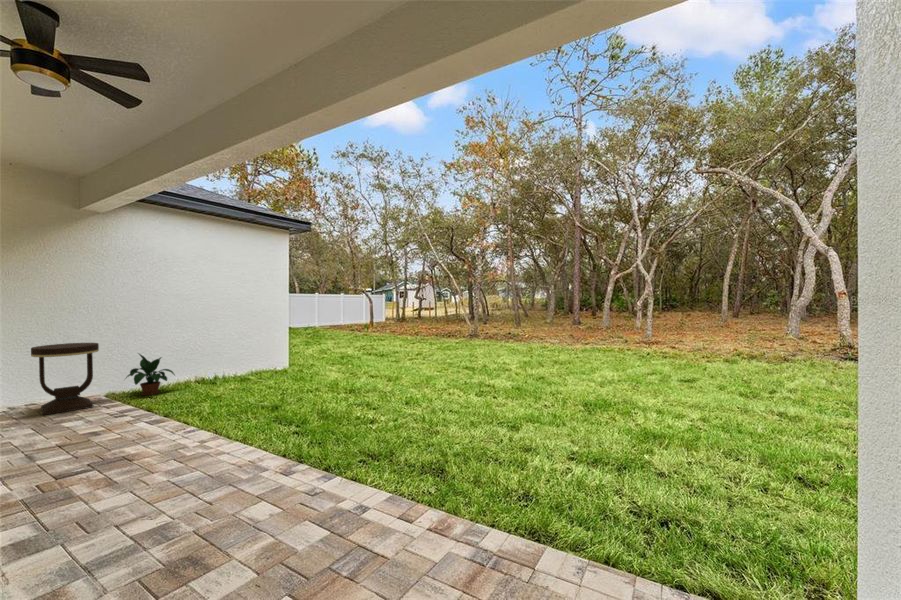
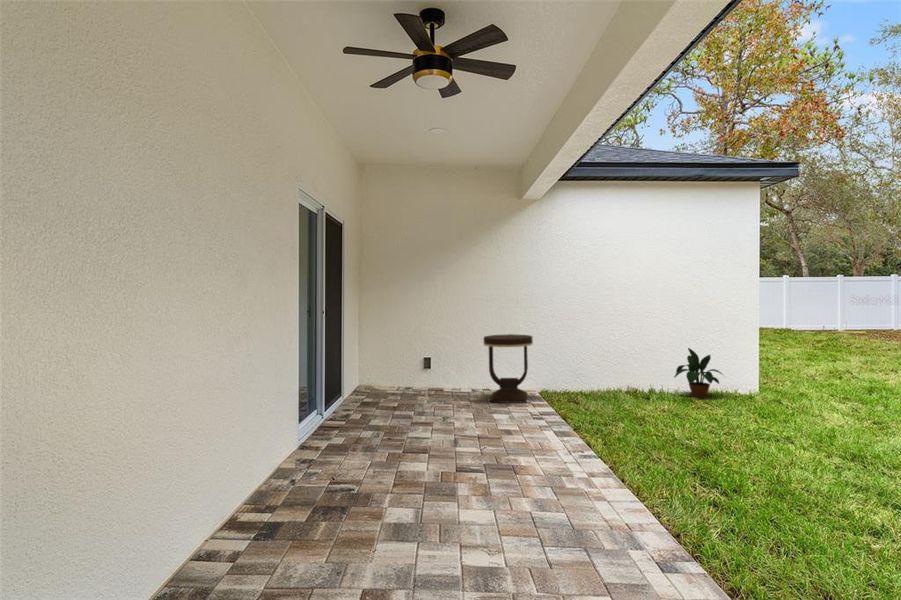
potted plant: present [126,354,175,395] -> present [674,348,722,398]

